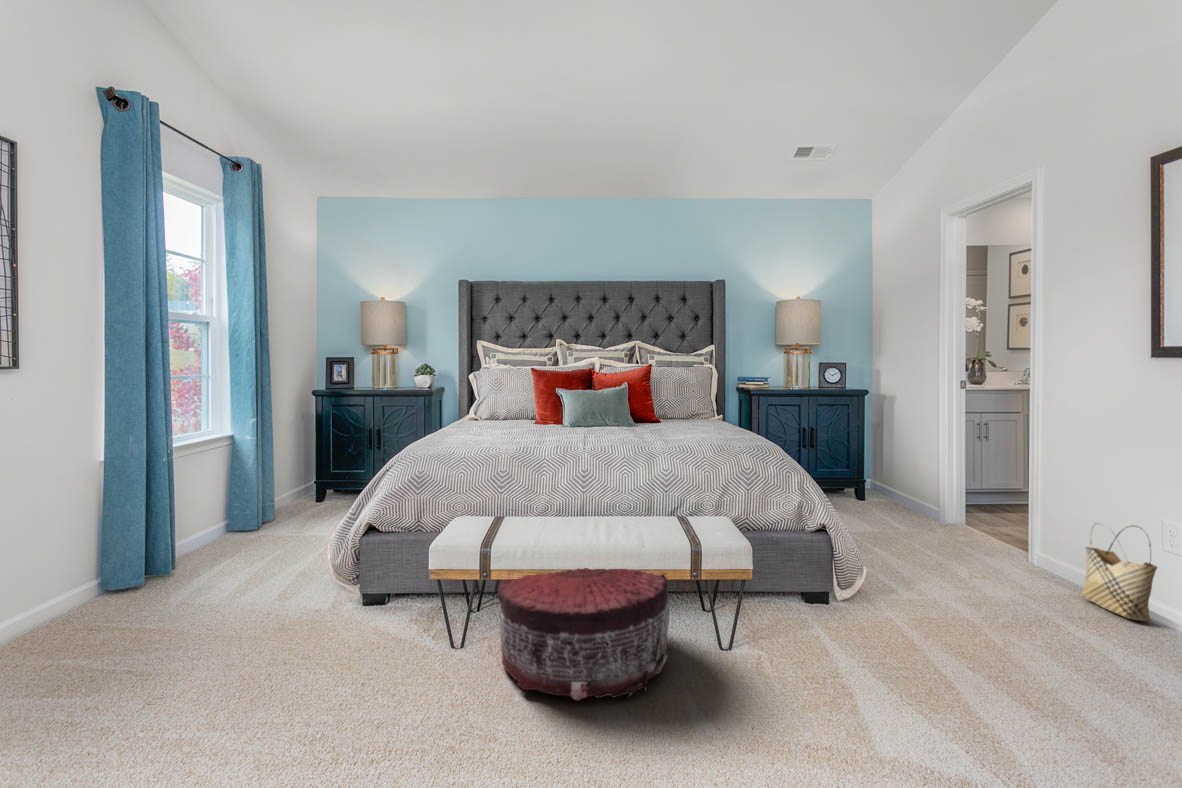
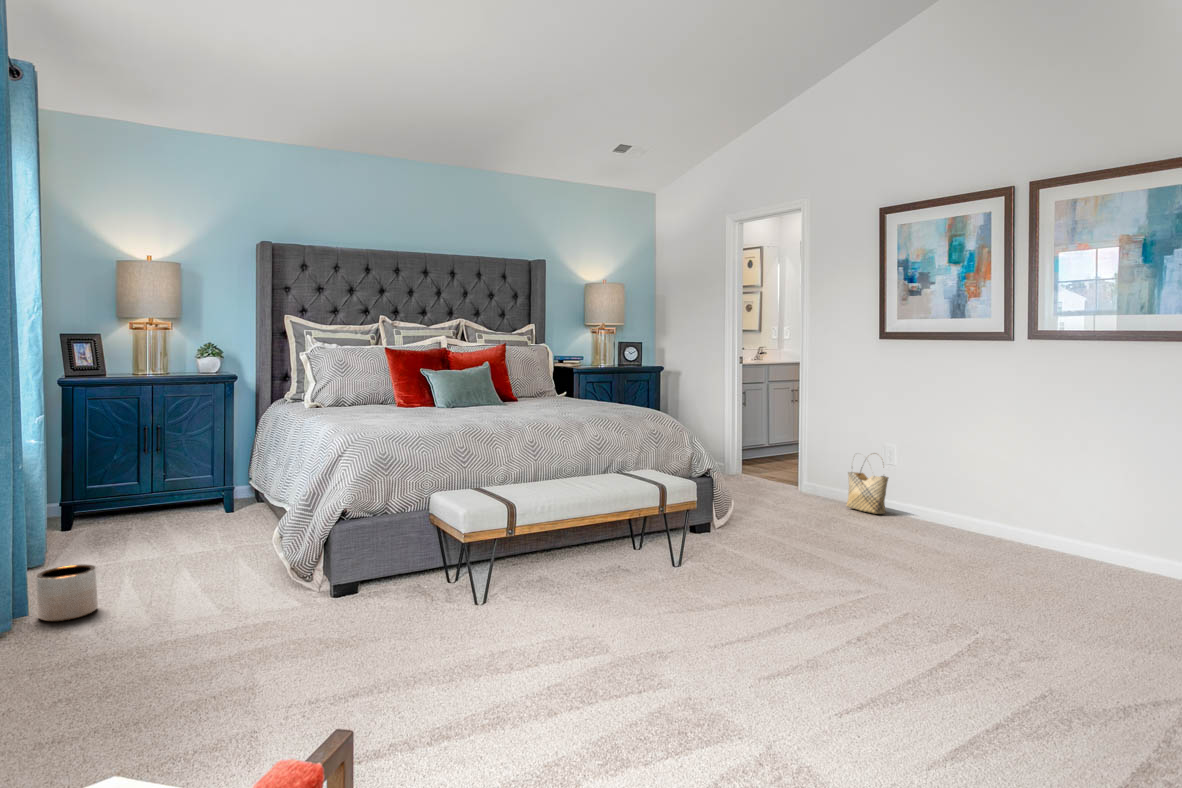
planter: none [166,540,214,586] -> present [36,564,98,621]
pouf: present [497,568,669,700] -> none [517,505,662,608]

